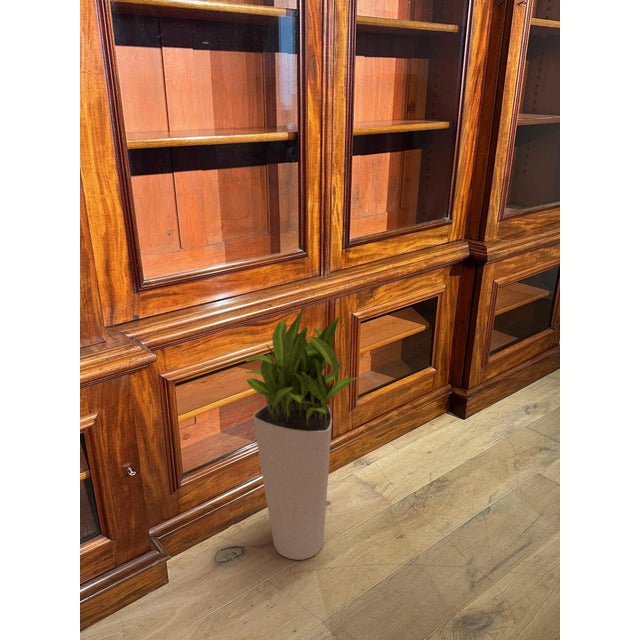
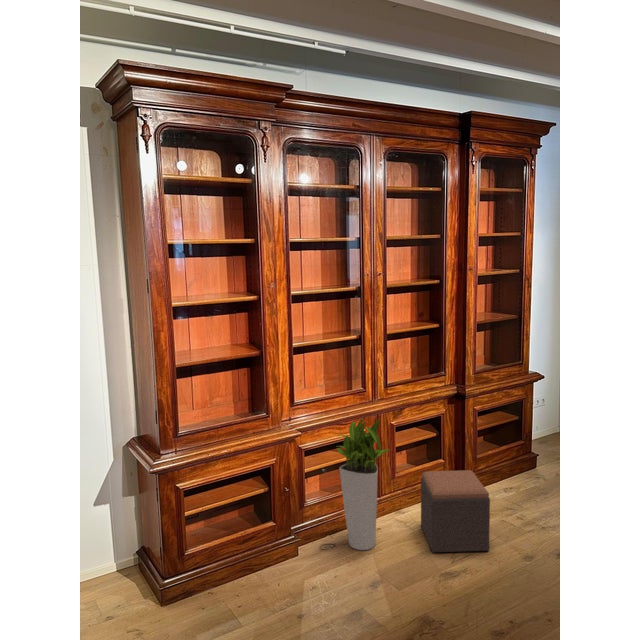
footstool: none [402,400,546,558] -> present [421,470,490,552]

